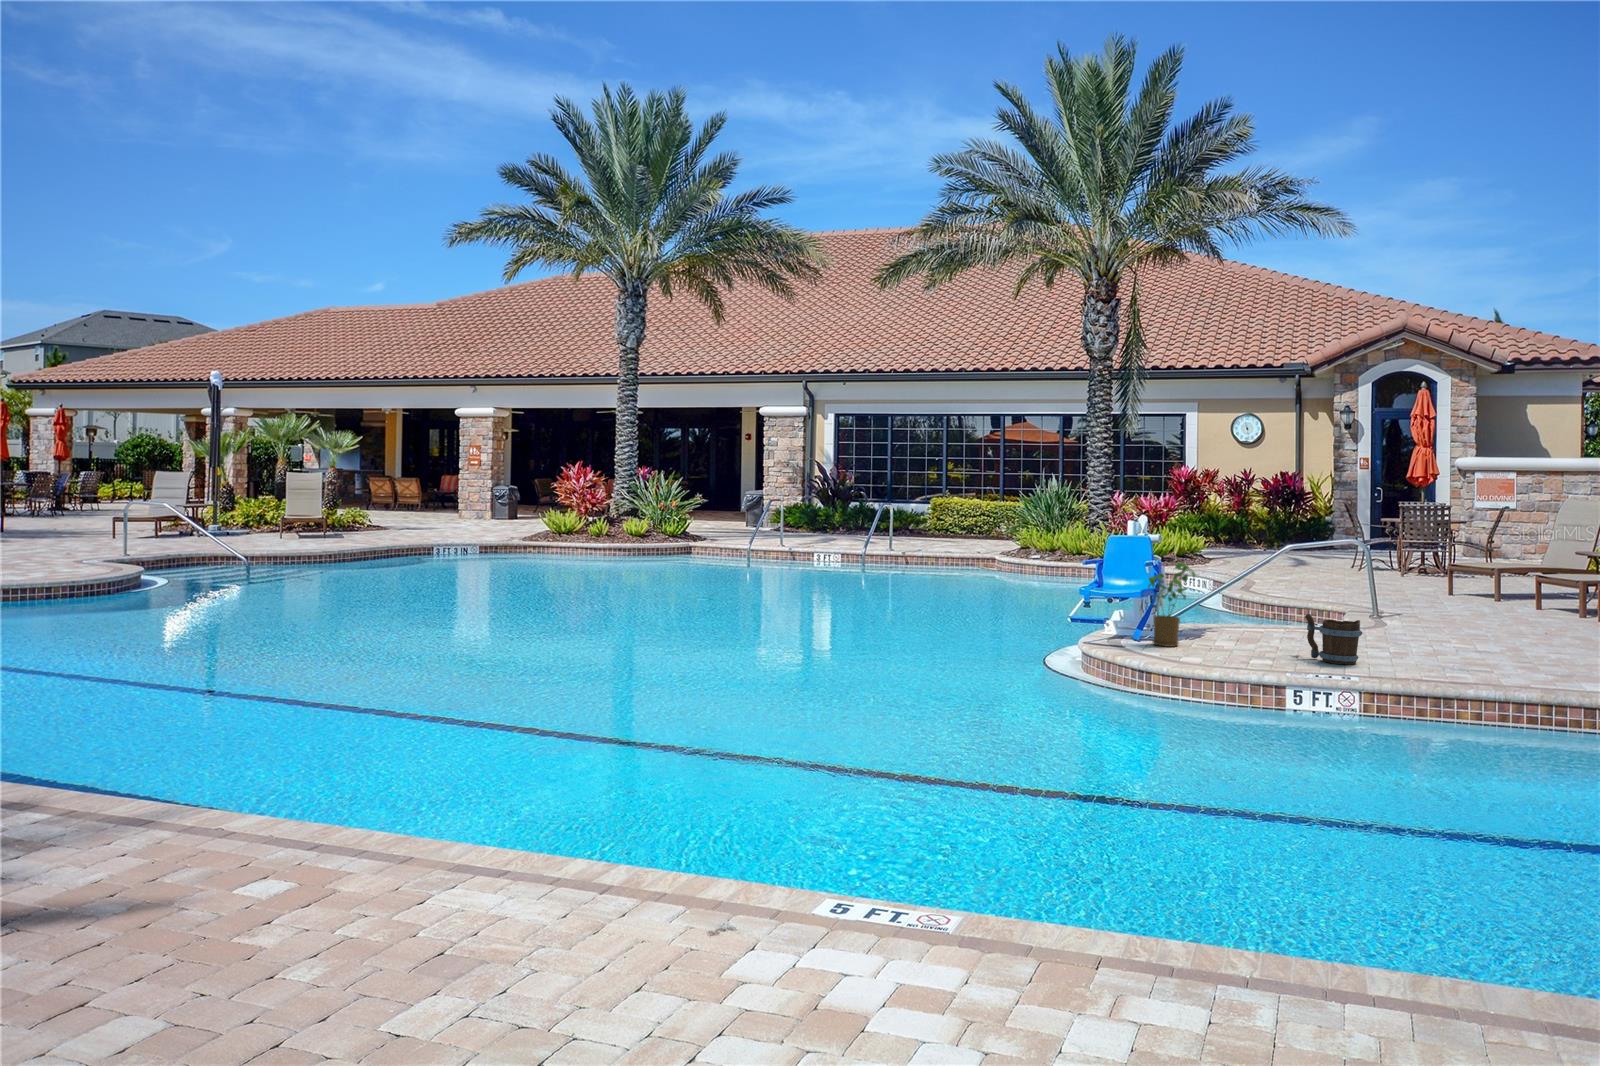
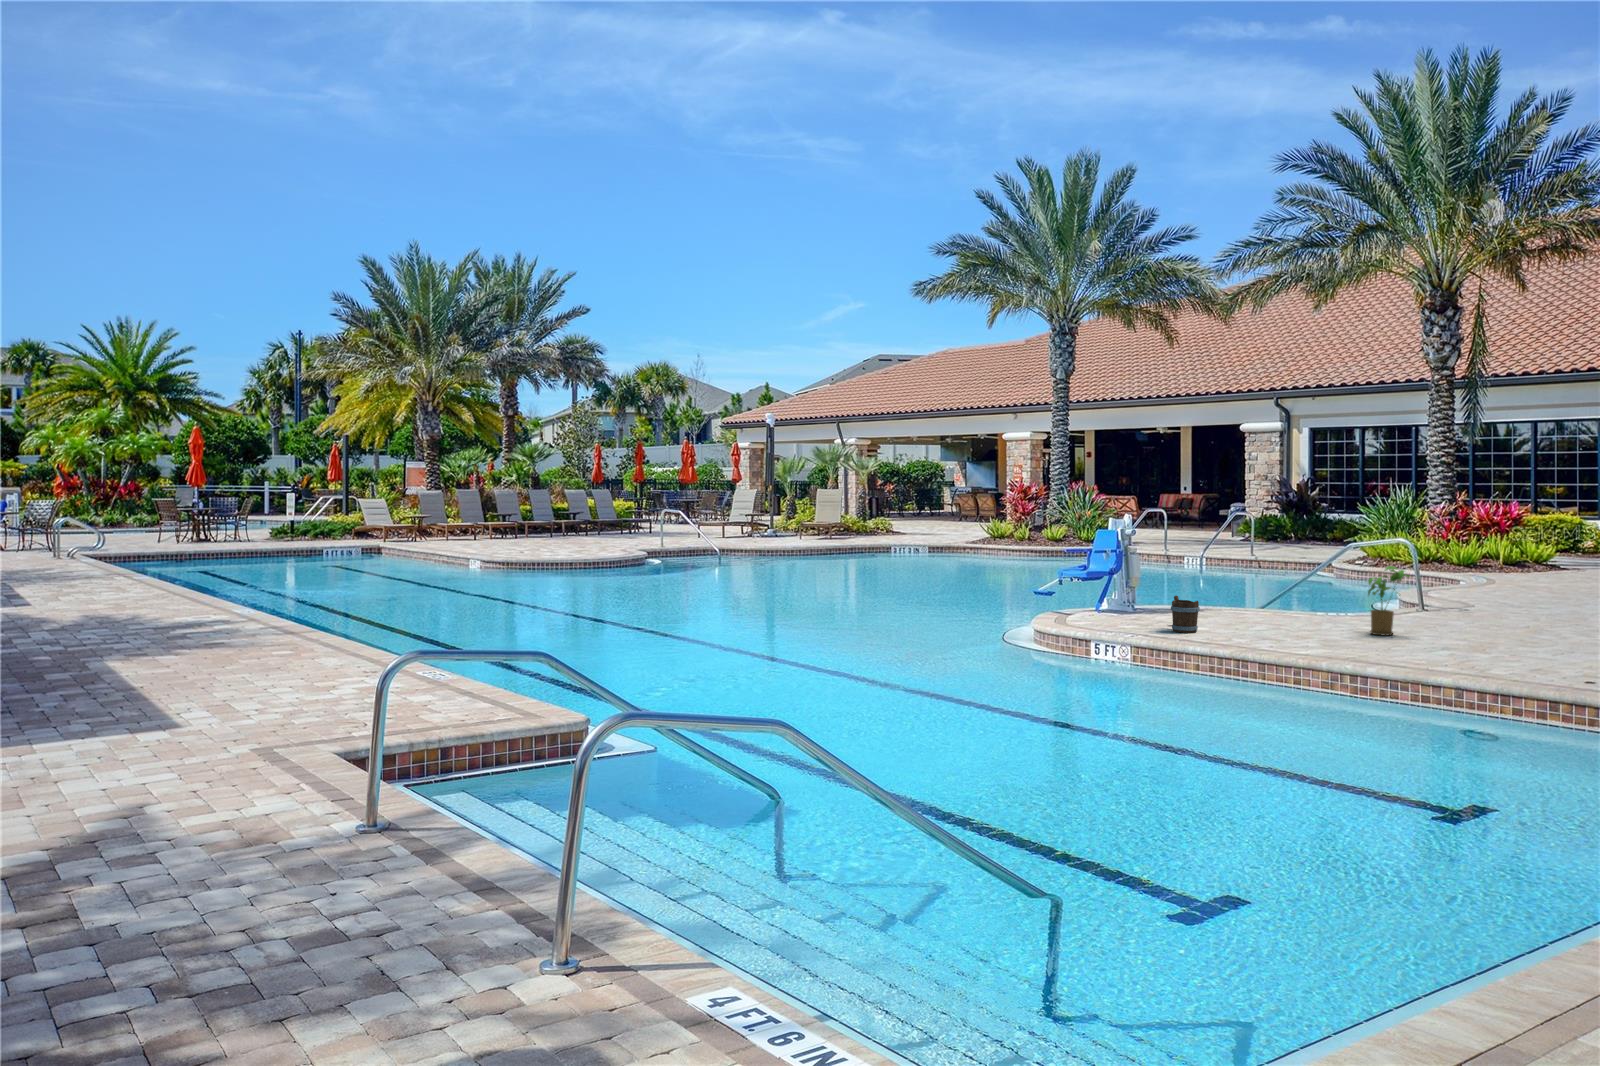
house plant: present [1148,563,1196,647] -> present [1368,566,1409,636]

